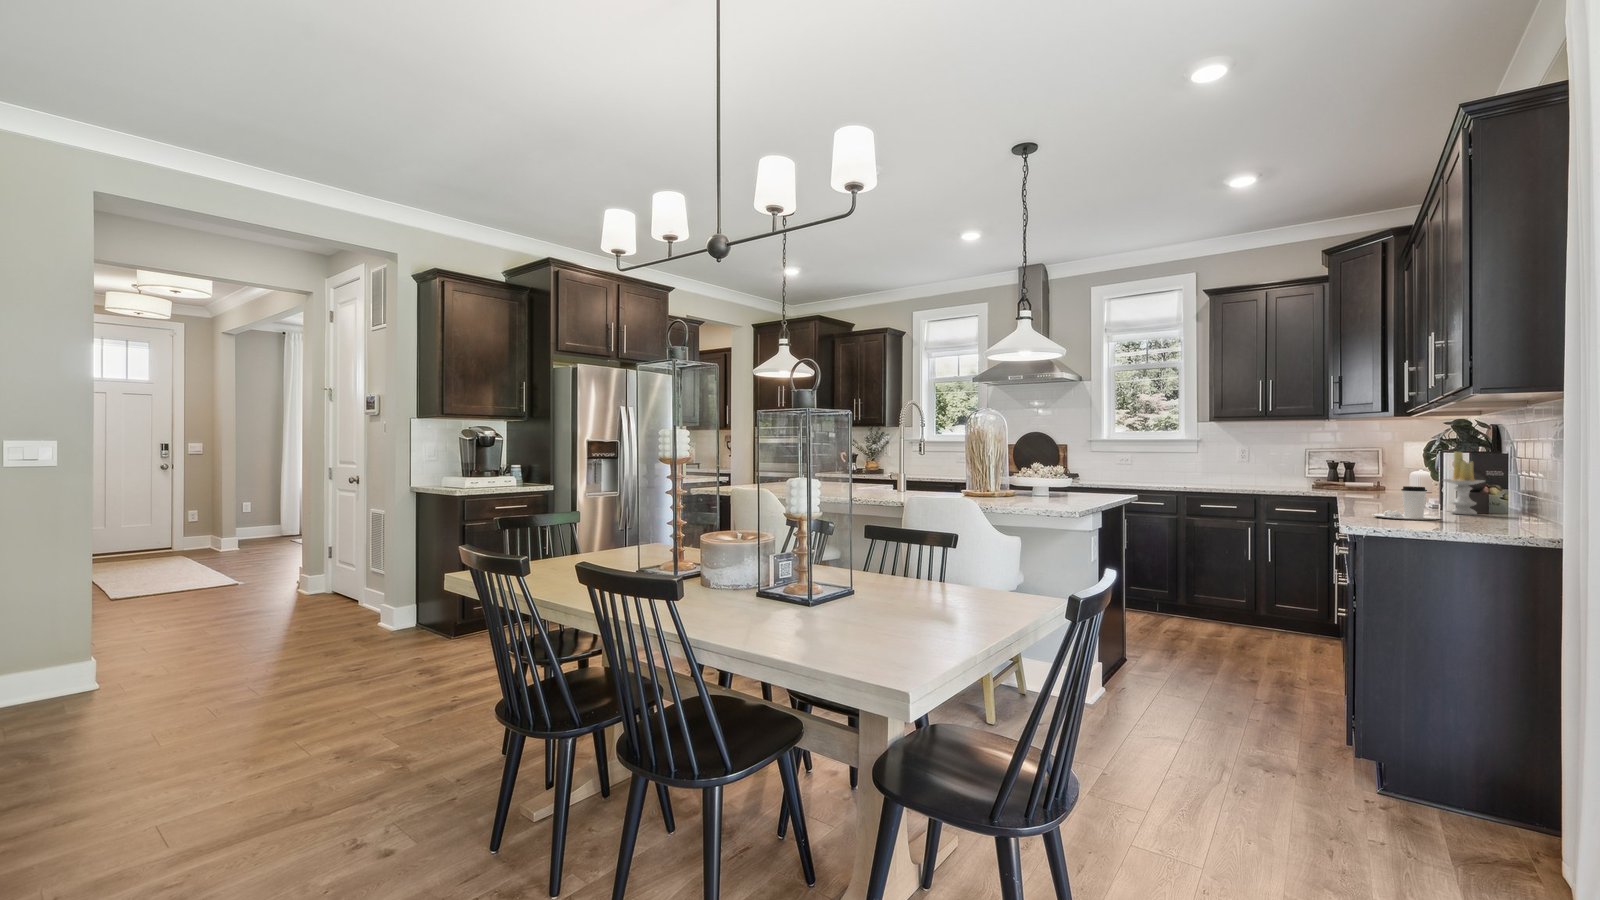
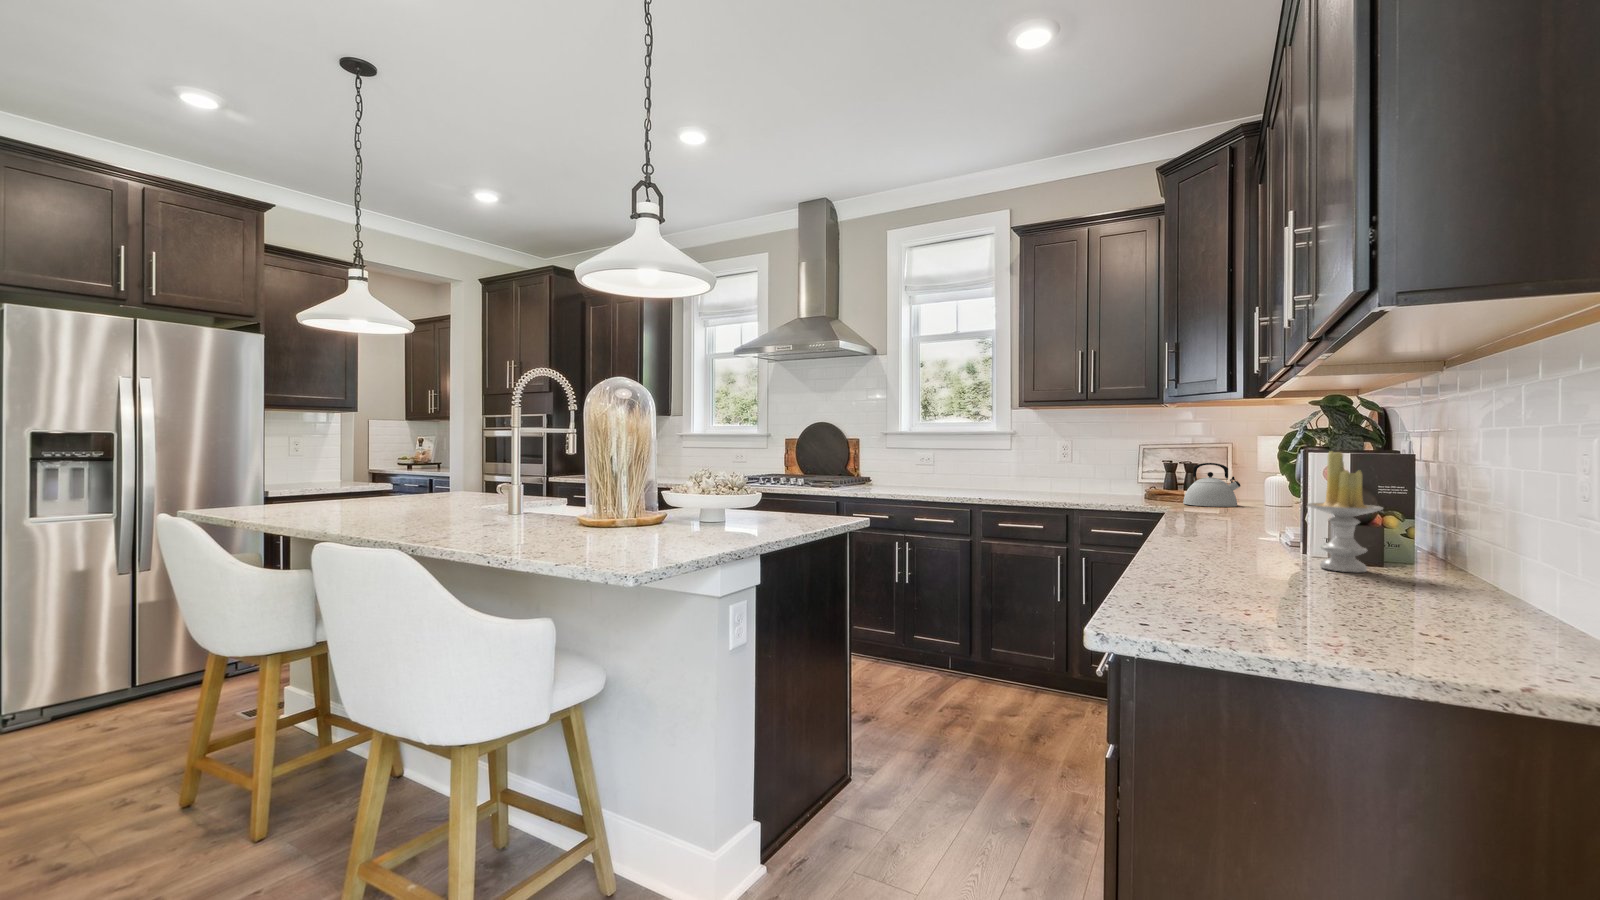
kettle: none [1346,462,1391,493] -> present [1183,463,1240,507]
coffee cup: present [1372,486,1440,520] -> none [1178,523,1304,596]

